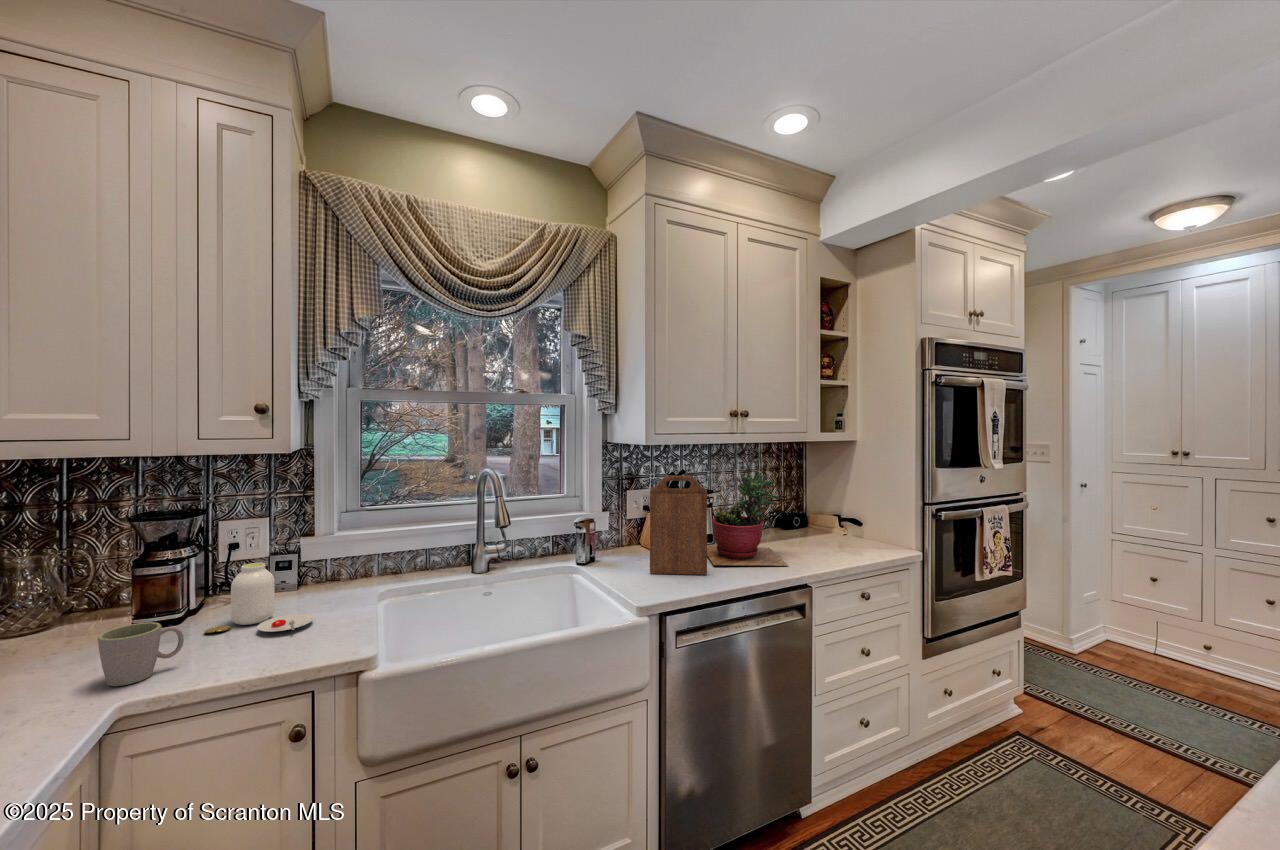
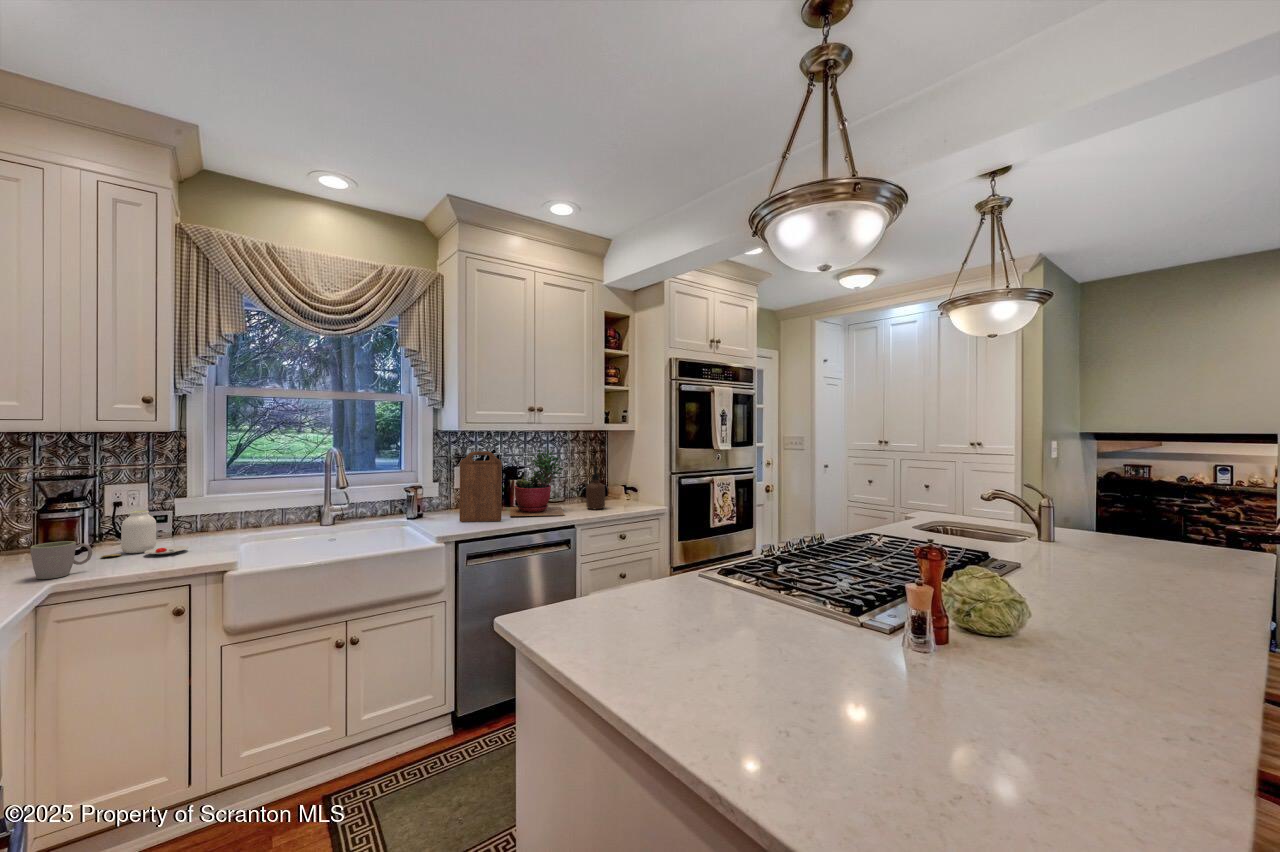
soap dispenser: none [805,492,833,554] -> present [586,466,605,509]

